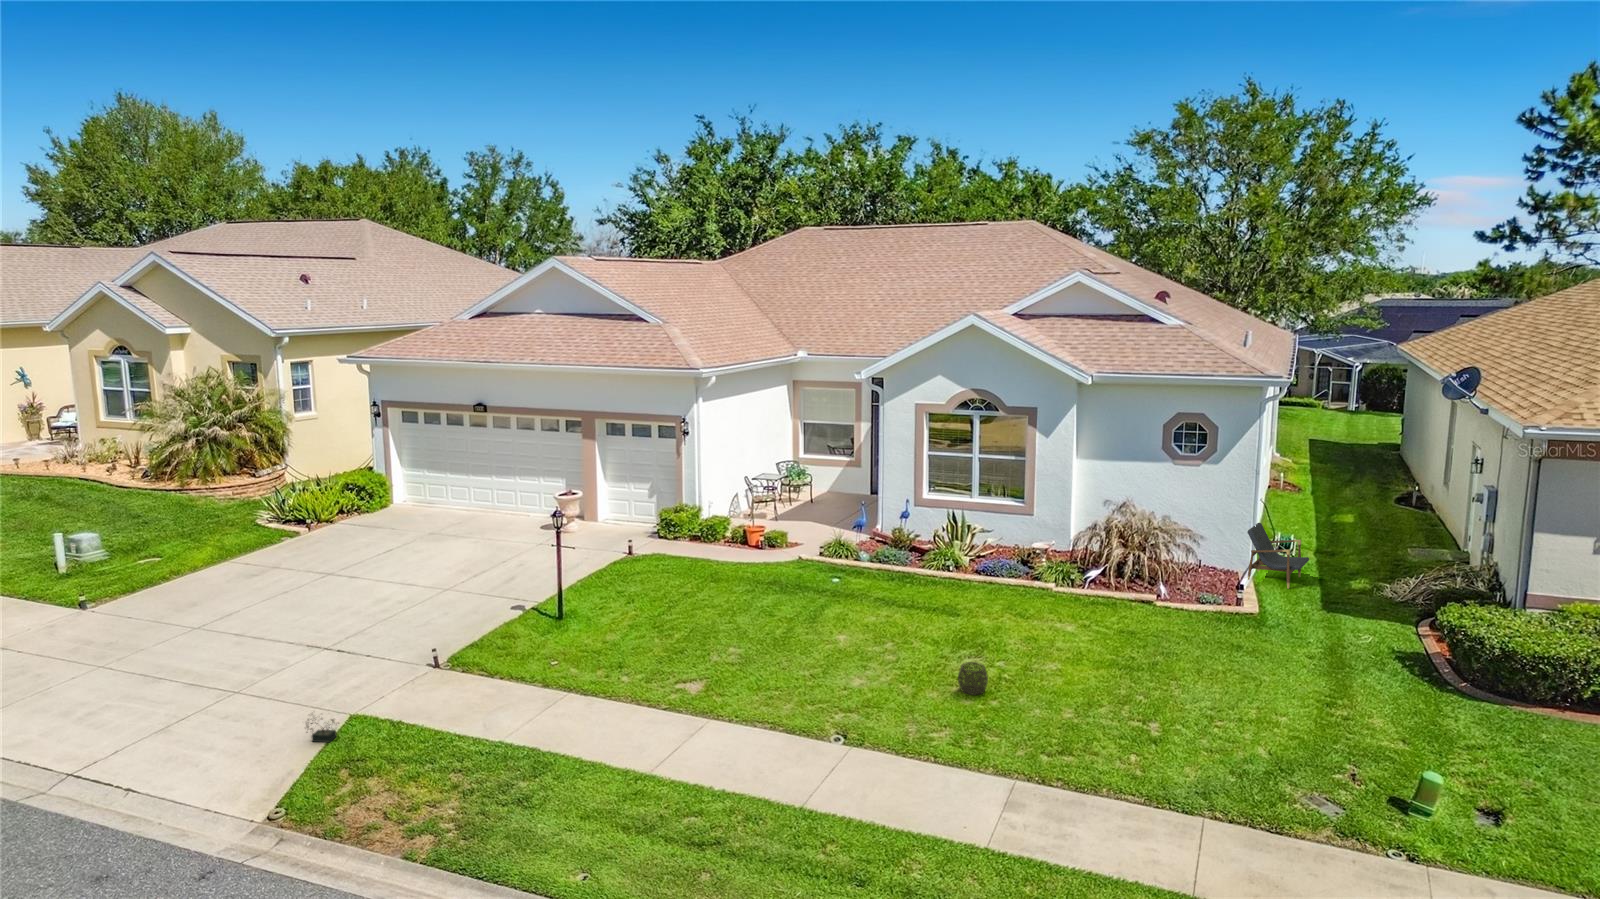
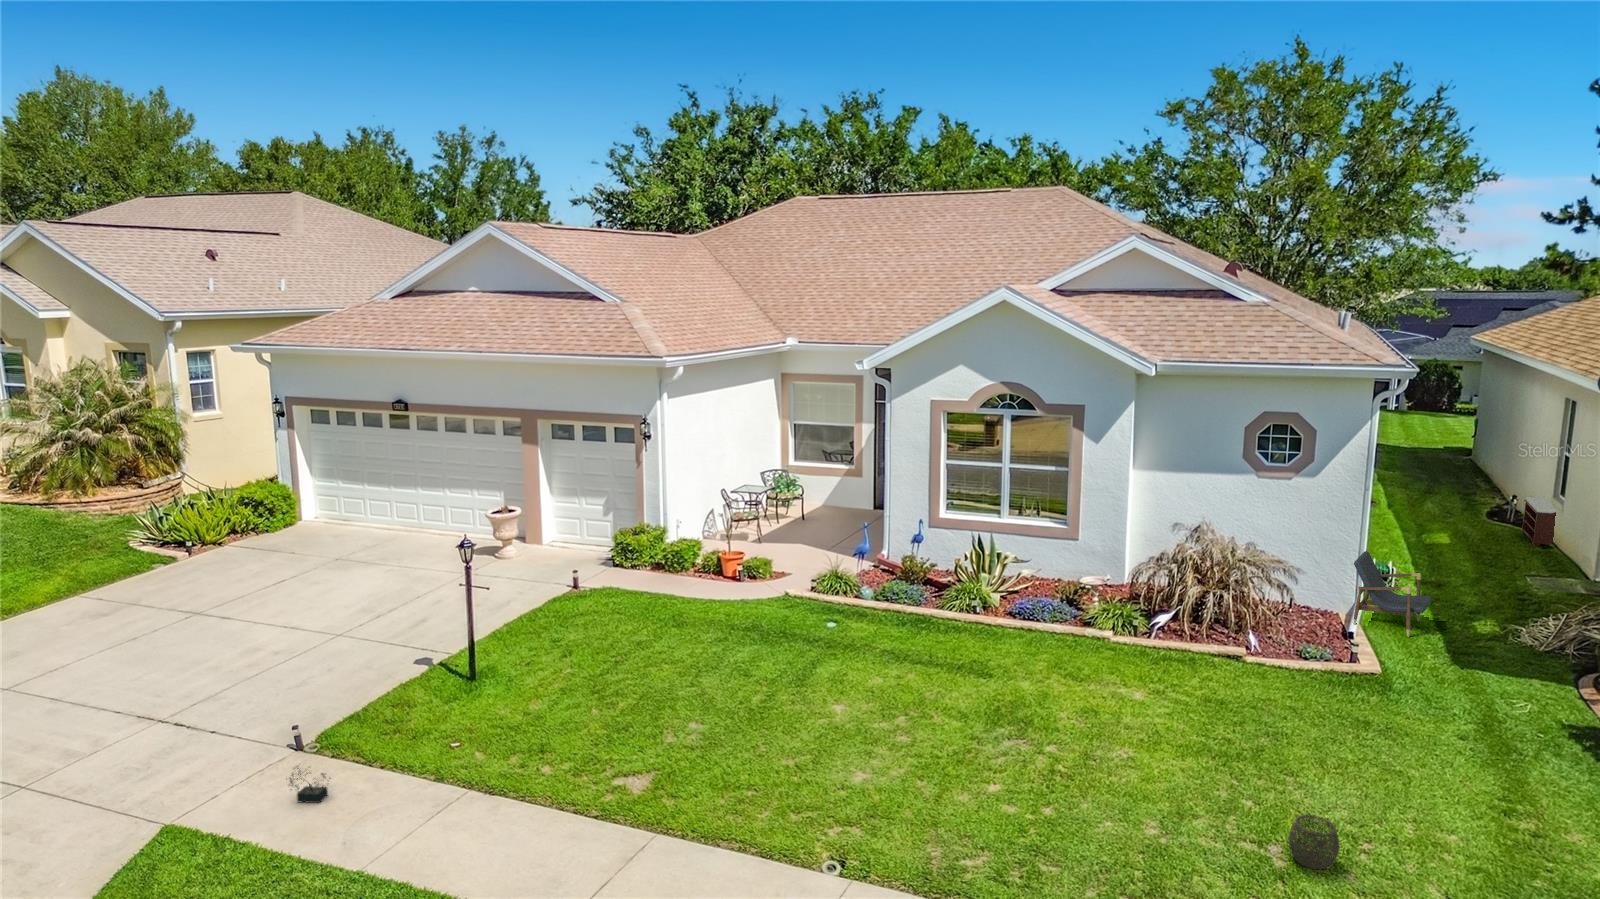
bench: none [1411,482,1441,524] -> present [1522,497,1556,547]
woven basket: present [958,662,988,695] -> present [1289,815,1340,870]
decorative plant: present [306,718,337,742] -> present [289,766,328,803]

